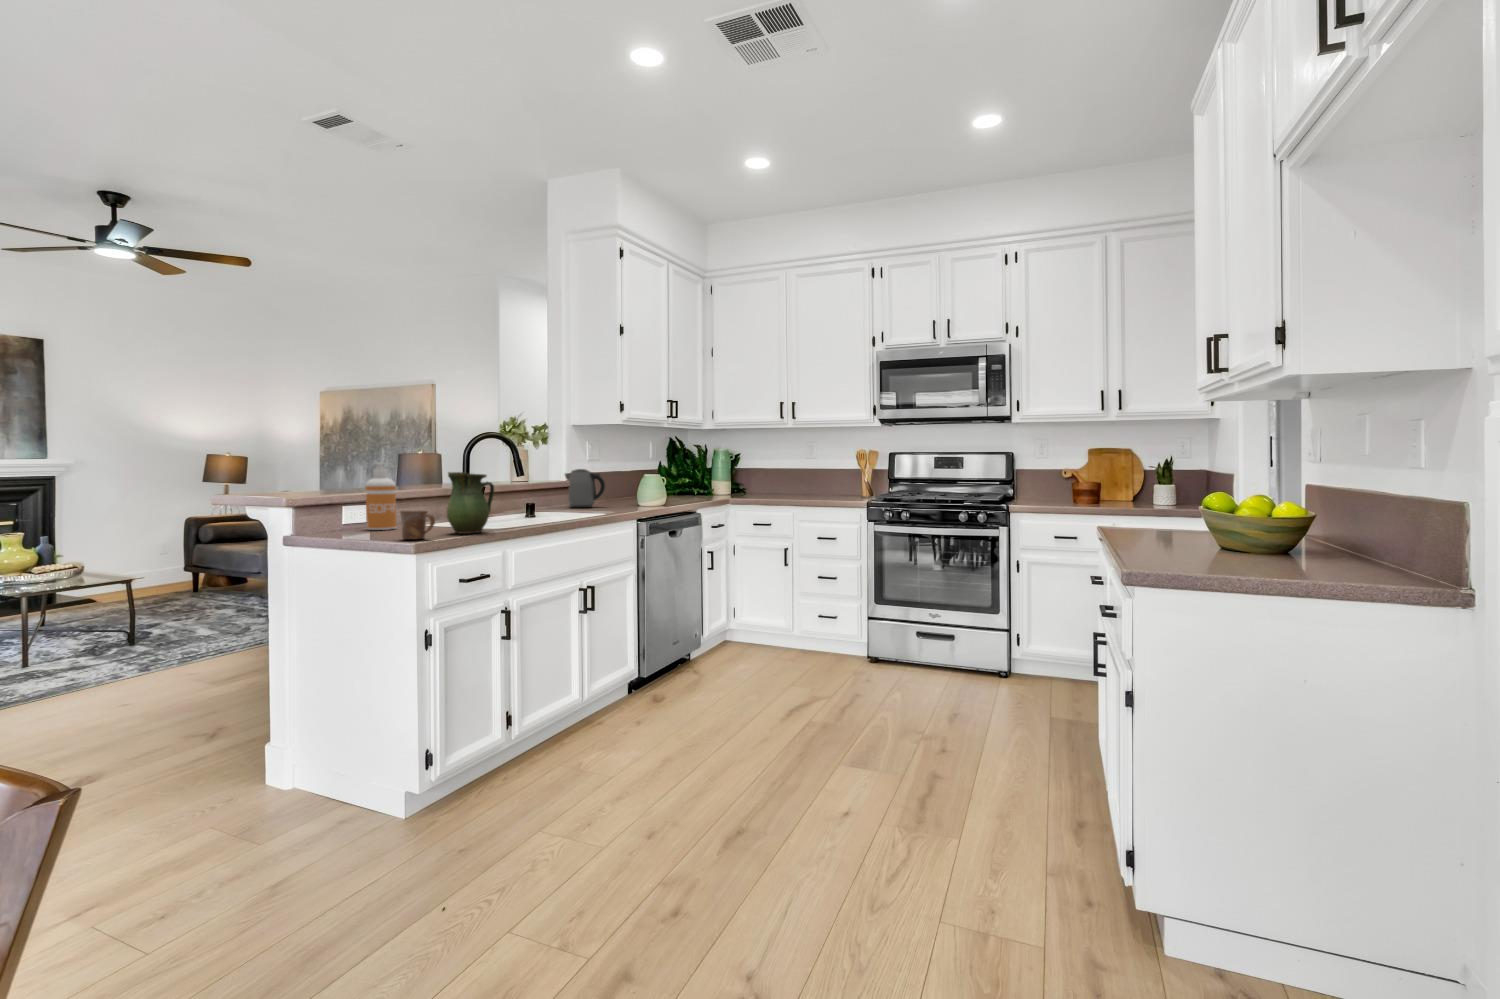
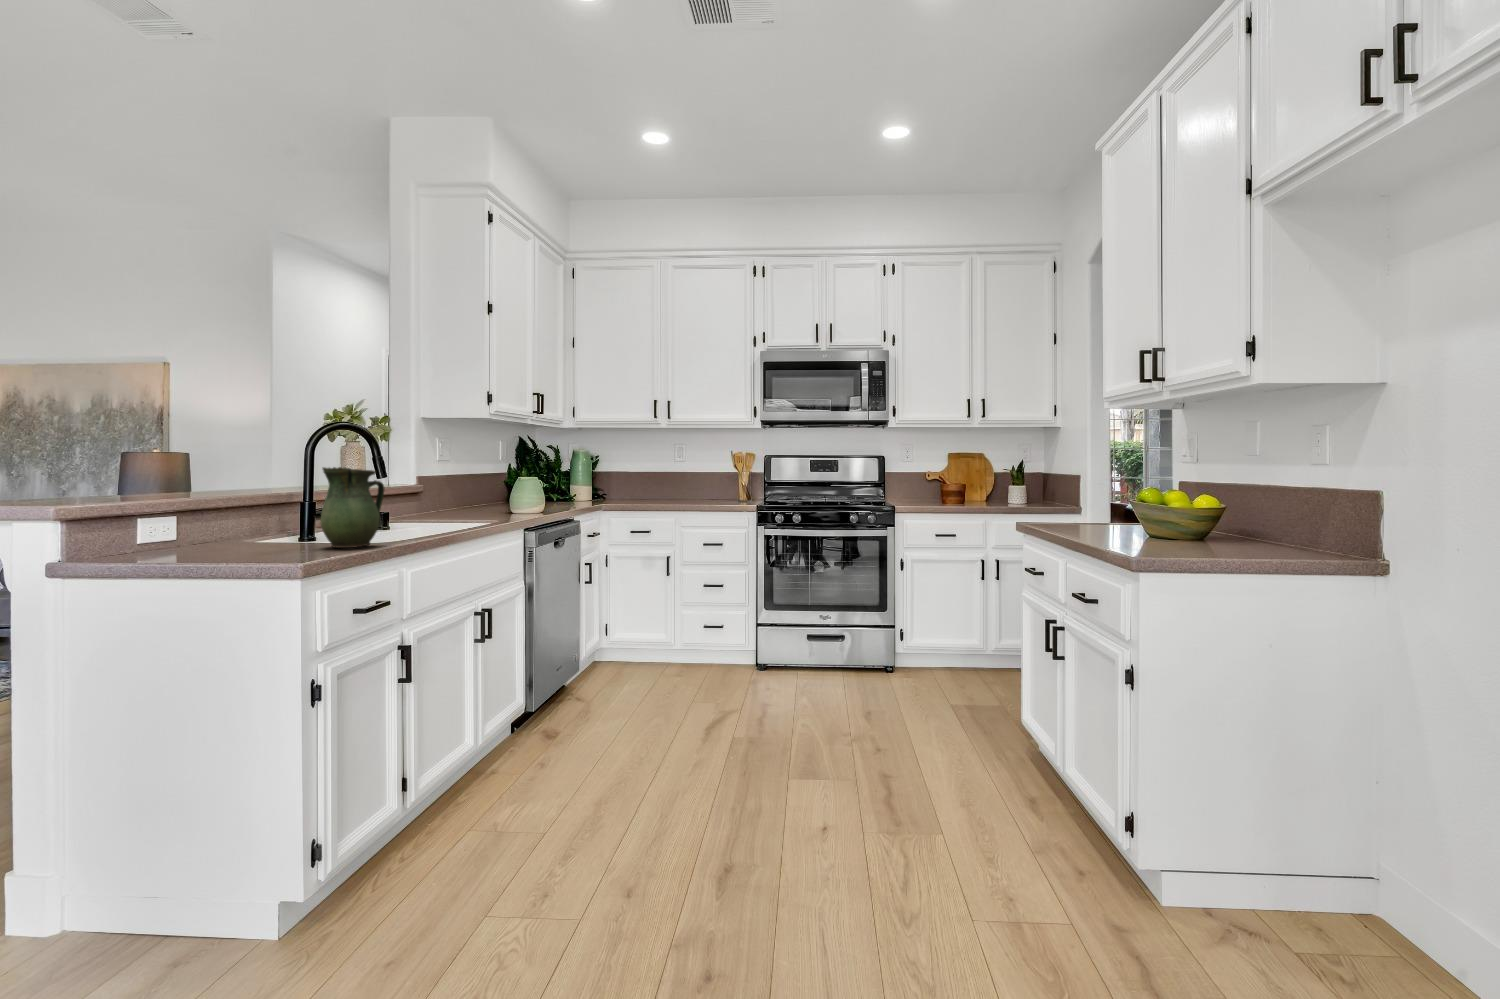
soap dispenser: present [366,462,396,530] -> none [185,454,231,546]
kettle: present [565,469,605,508] -> none [419,469,470,515]
mug: present [400,511,435,539] -> none [263,518,318,557]

